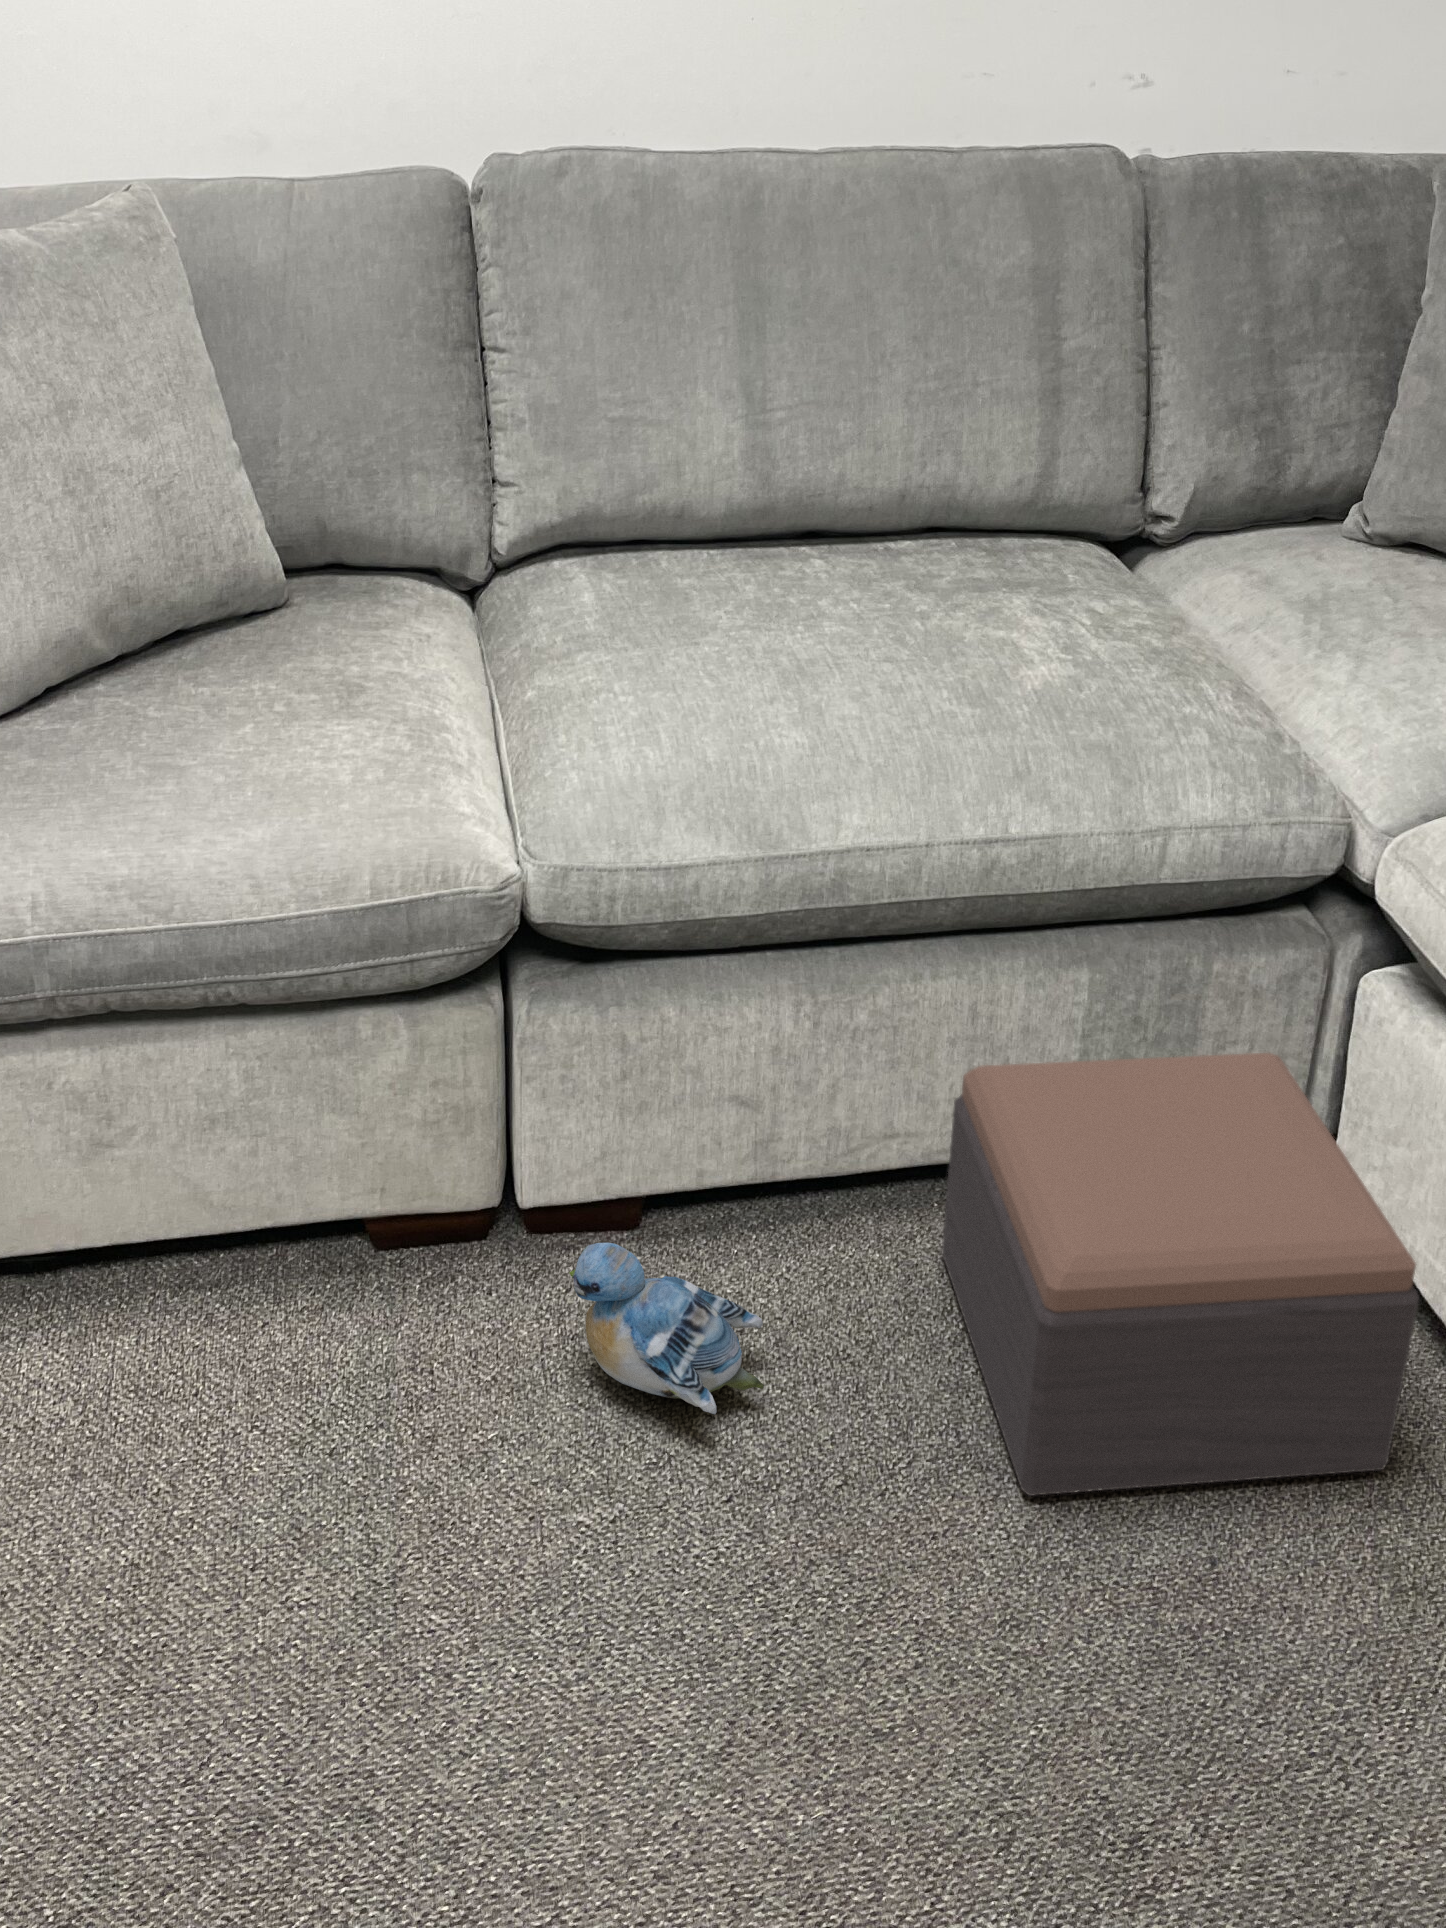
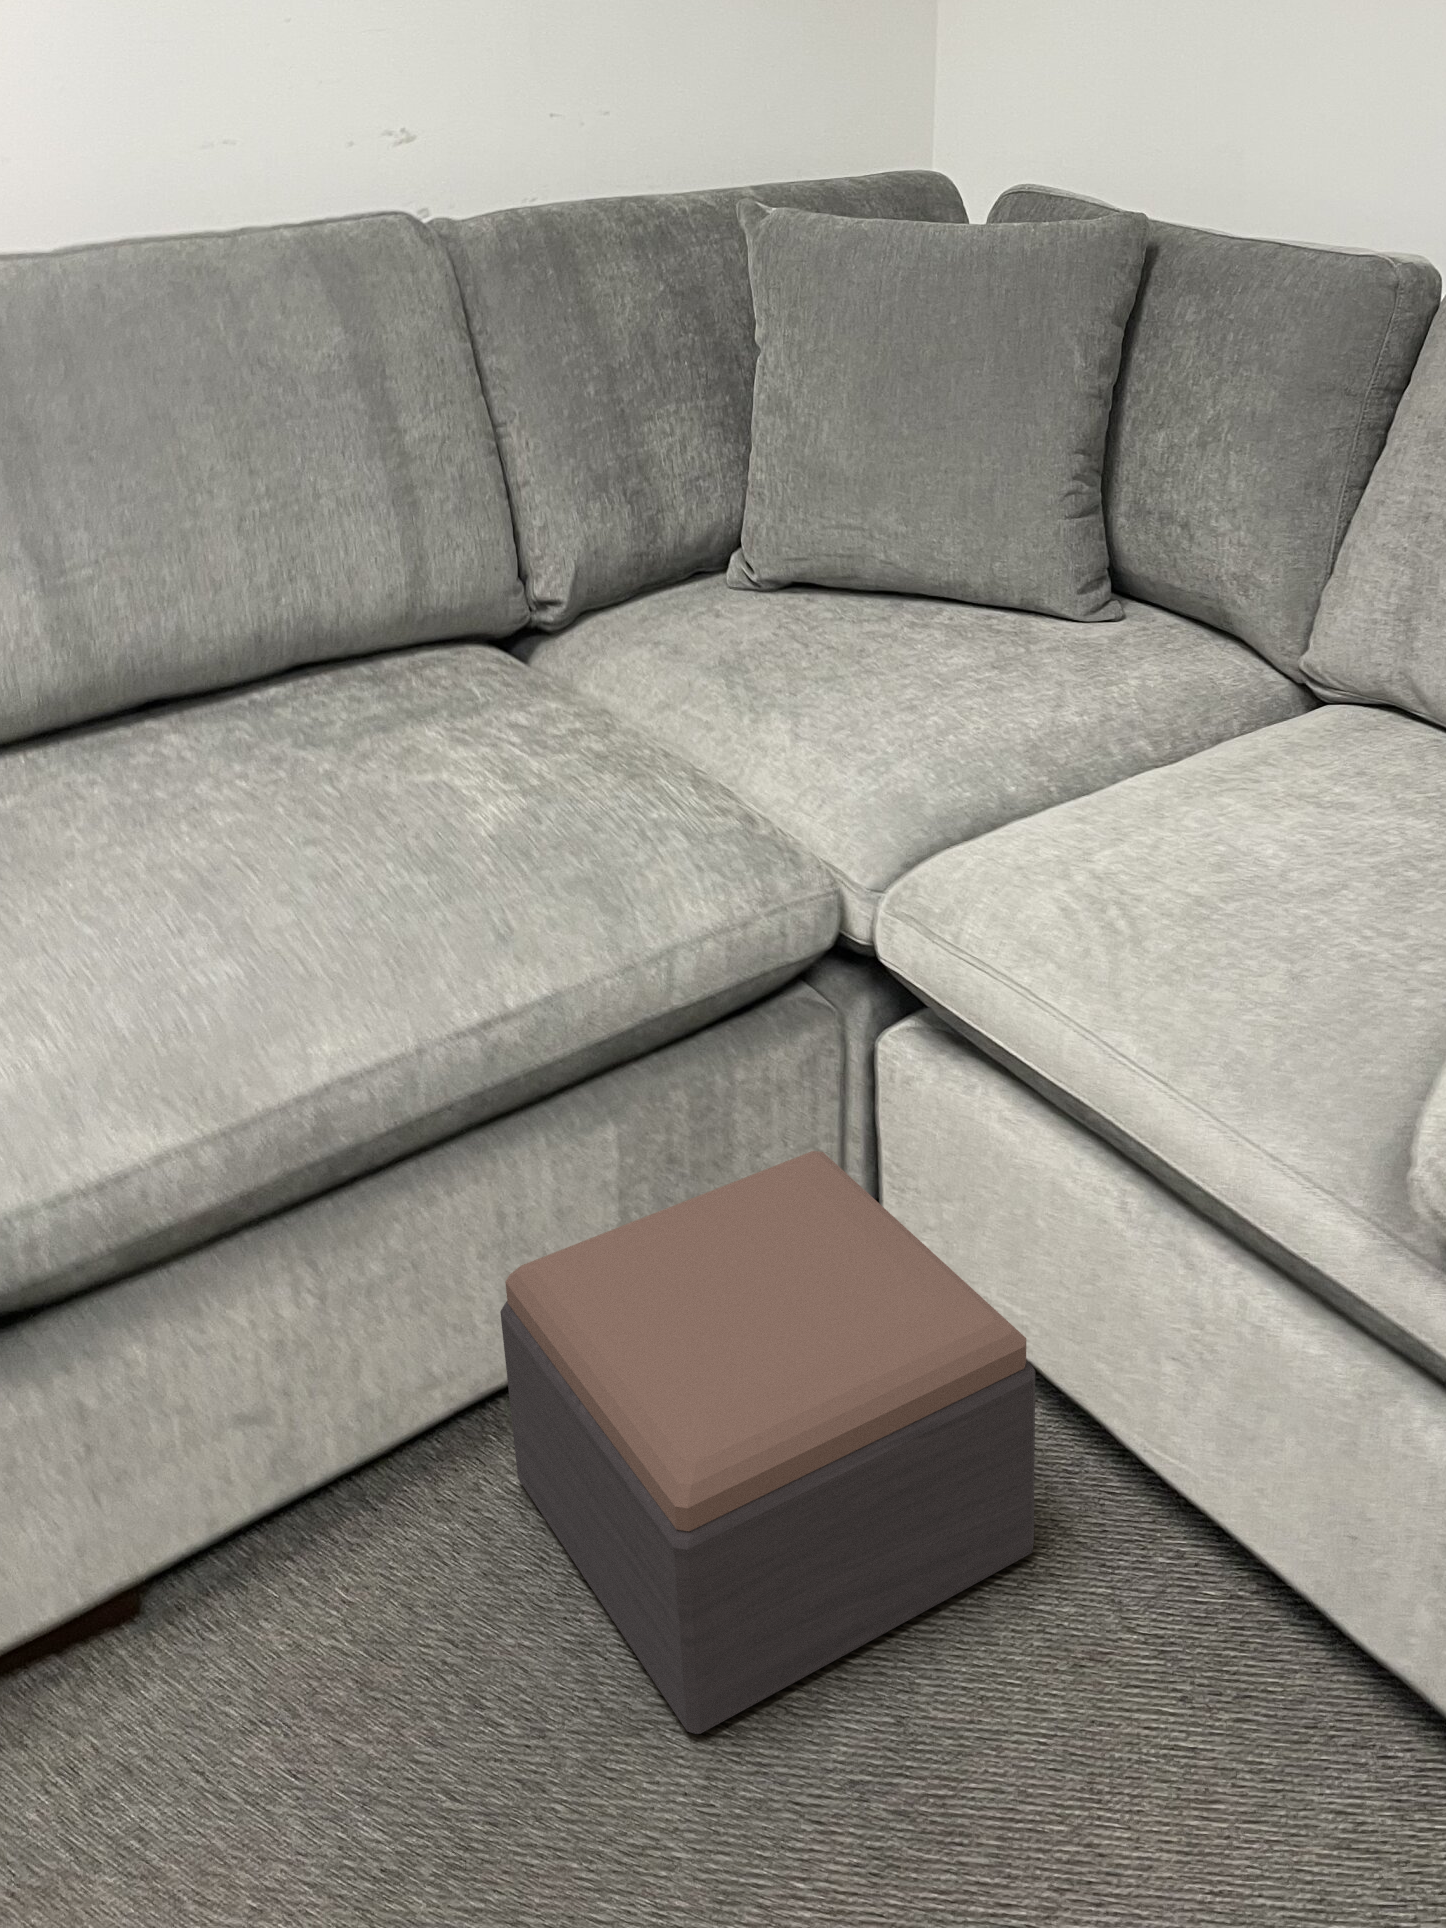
plush toy: present [569,1243,764,1414] -> none [92,1632,366,1794]

